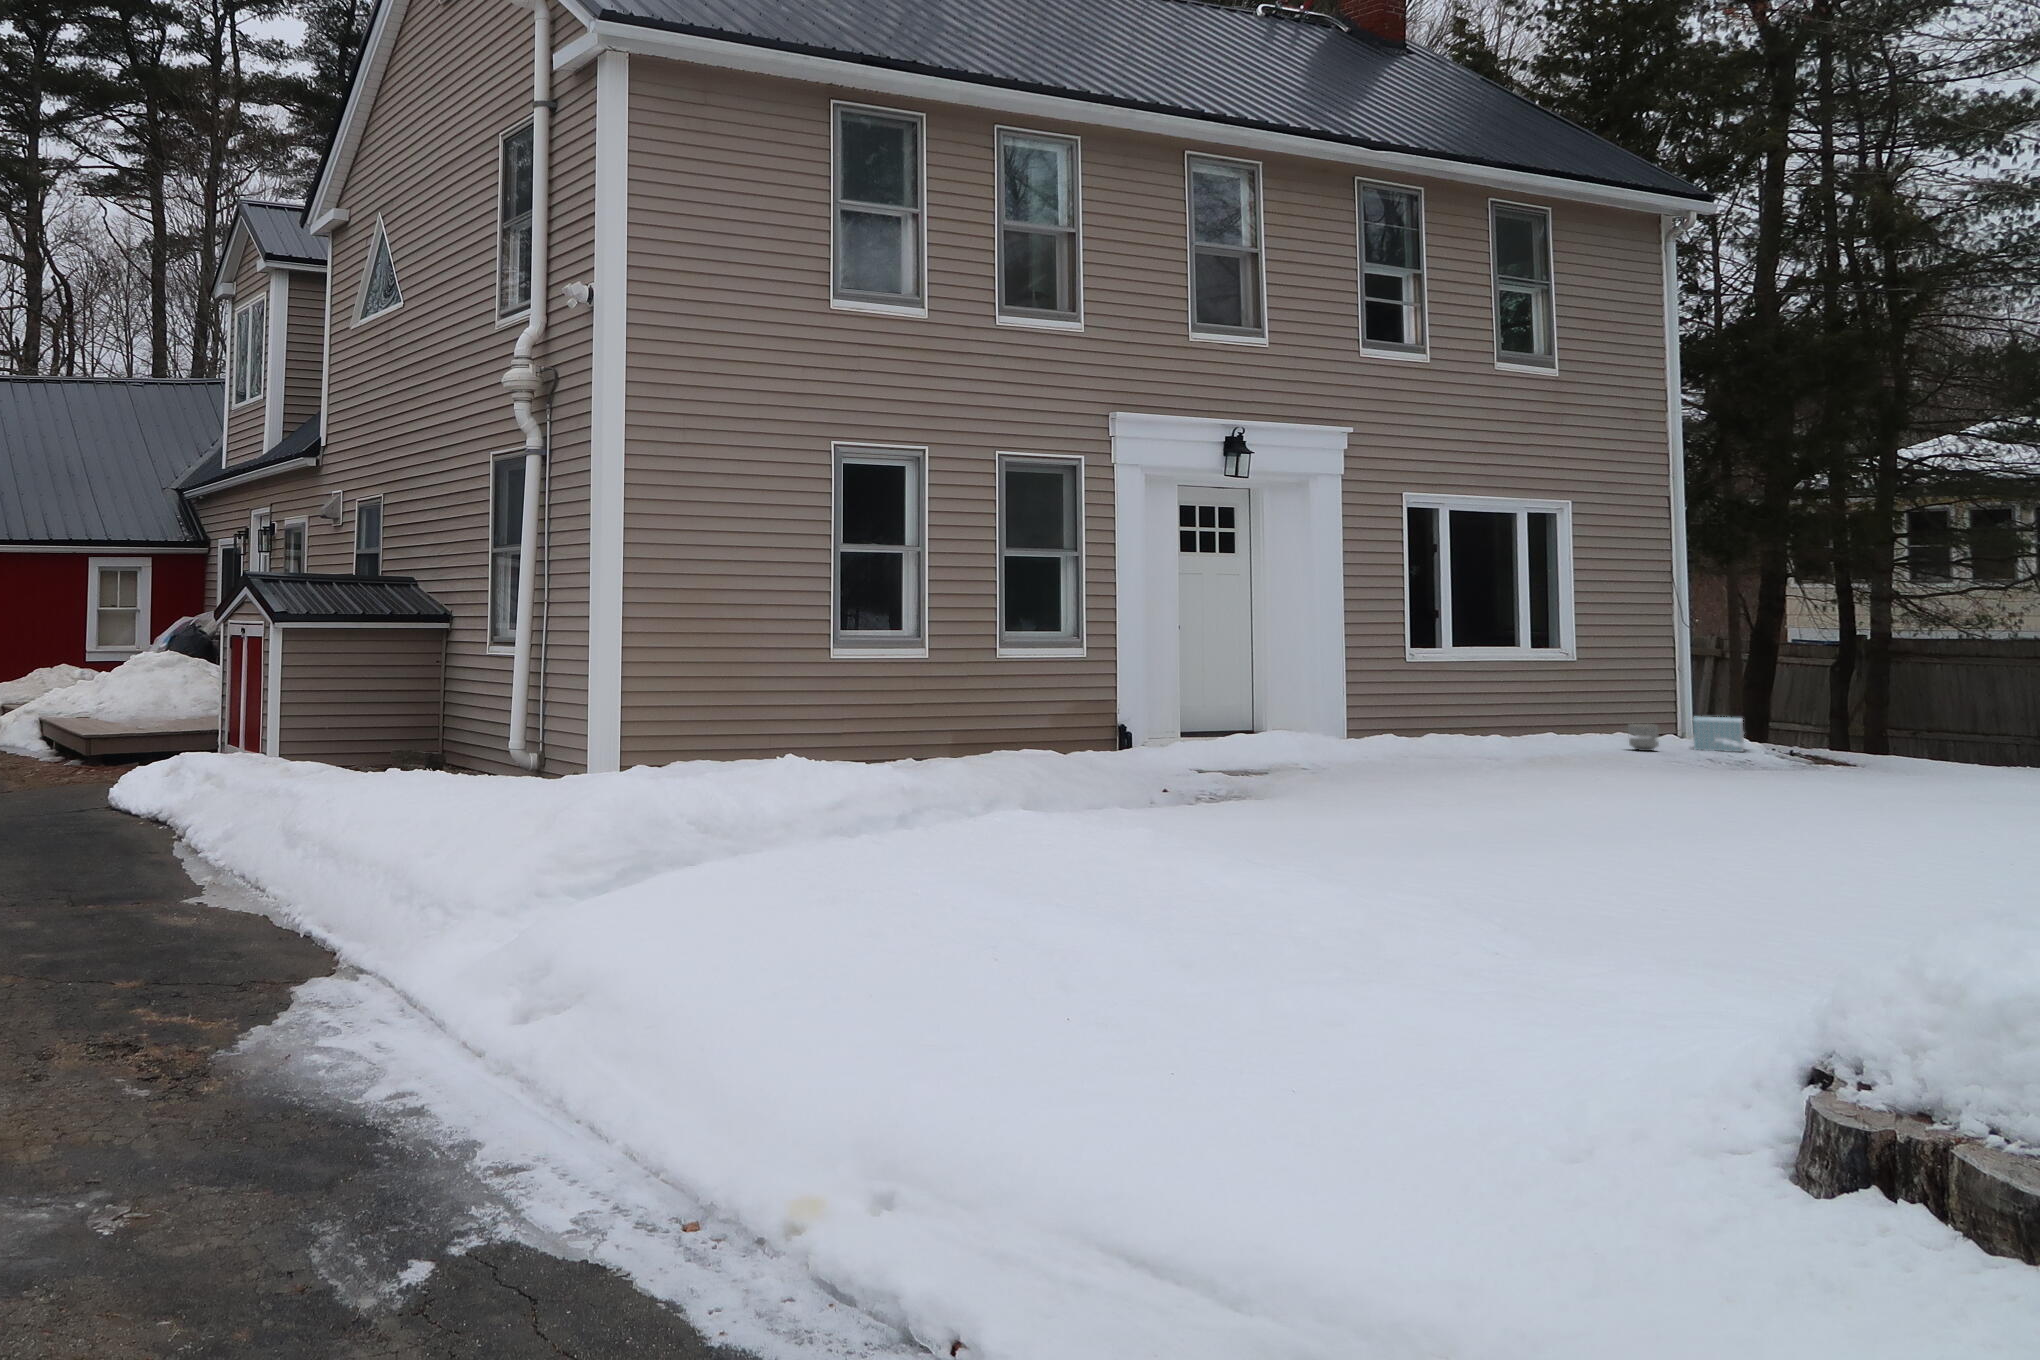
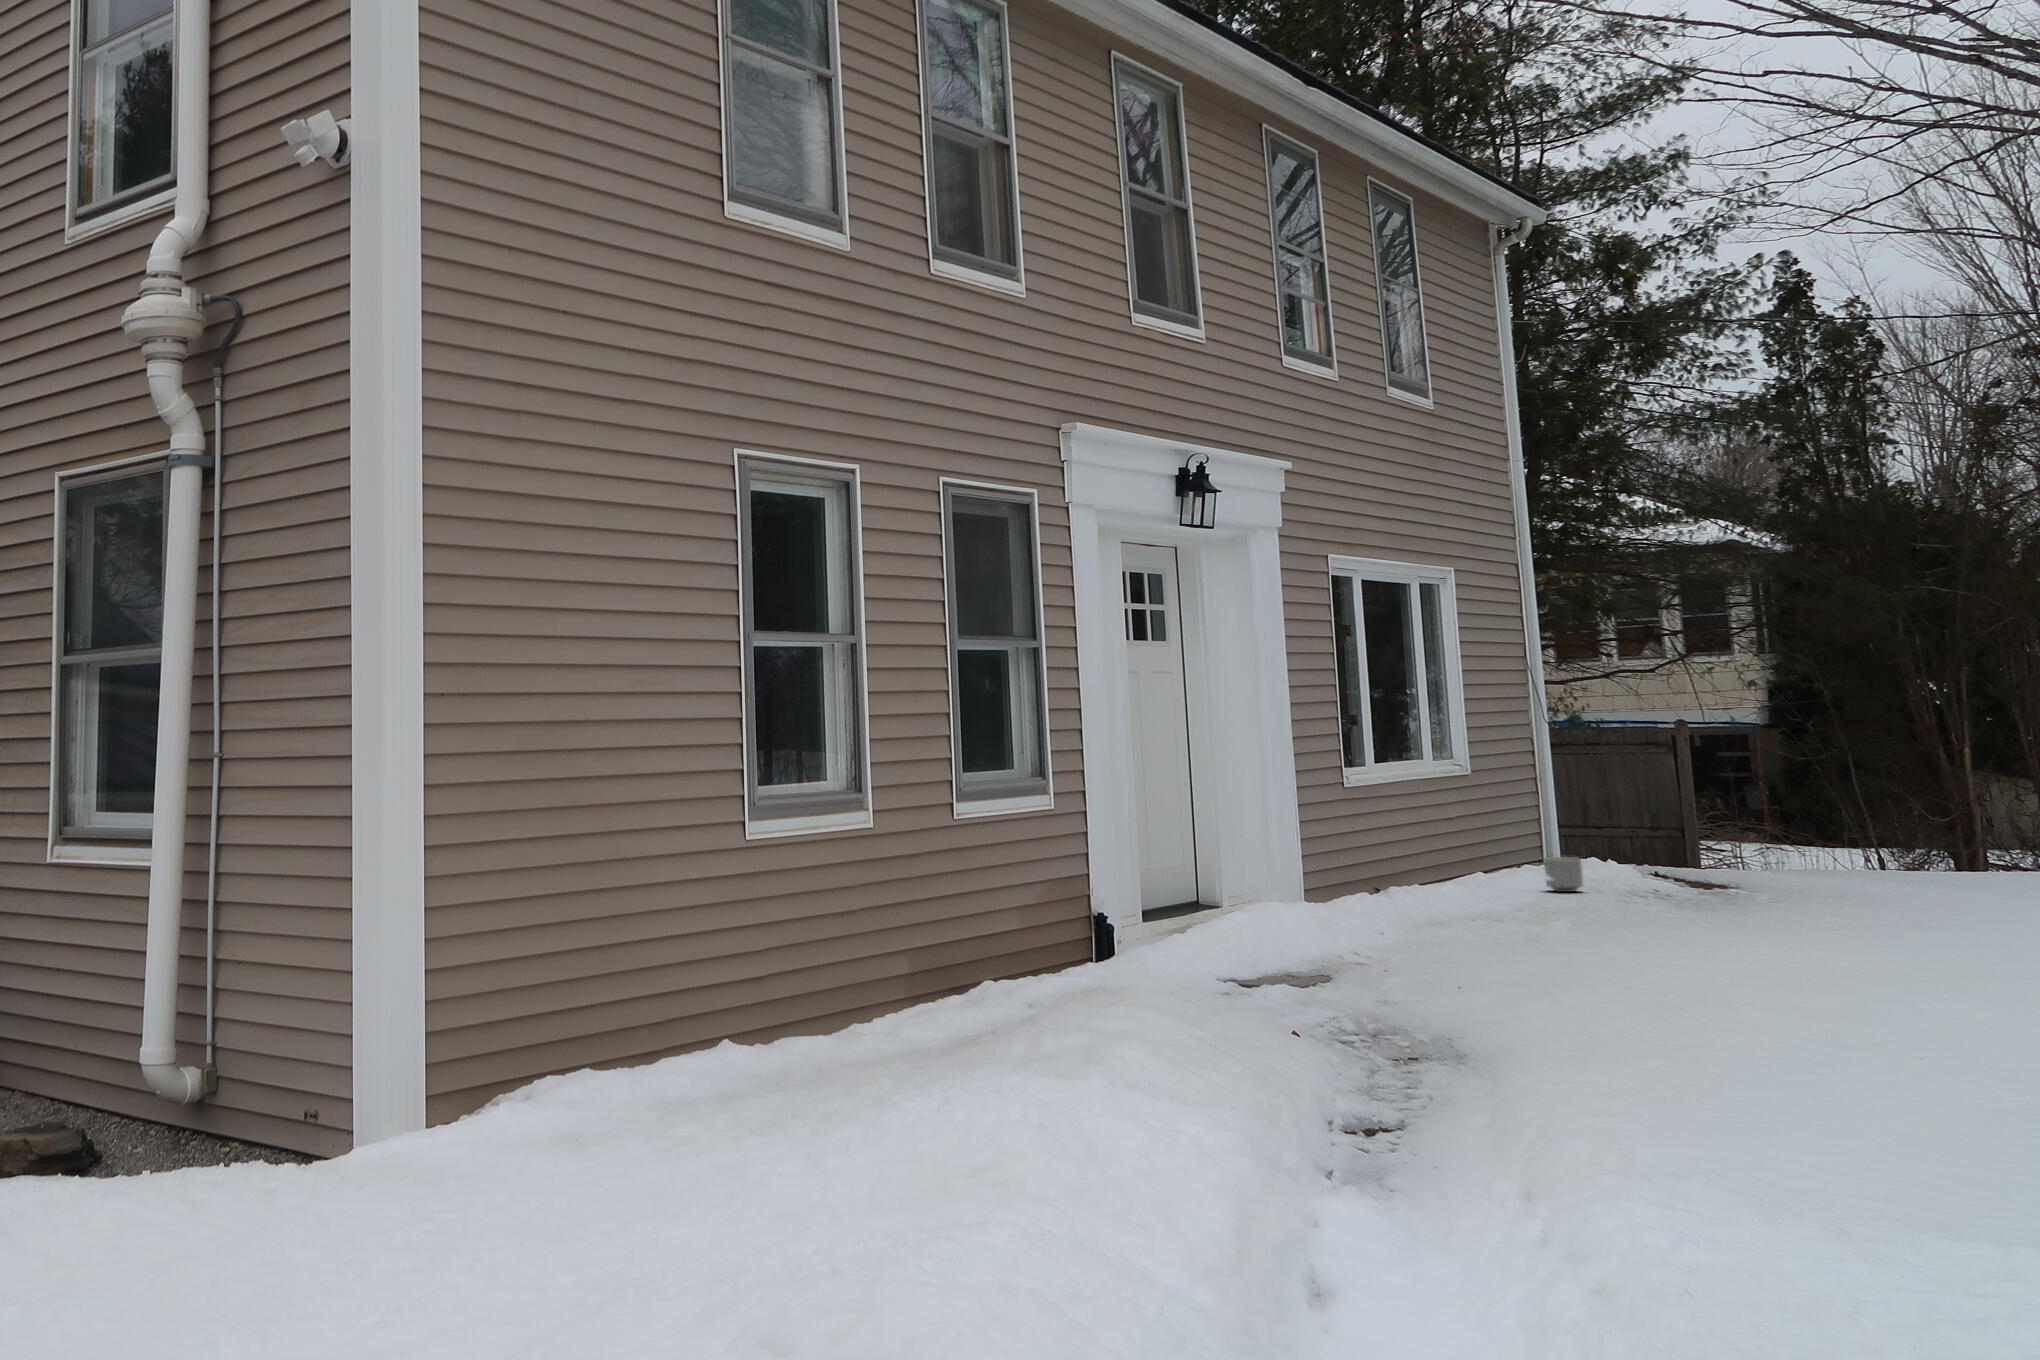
storage box: present [1693,717,1744,752] -> none [1583,841,1662,887]

